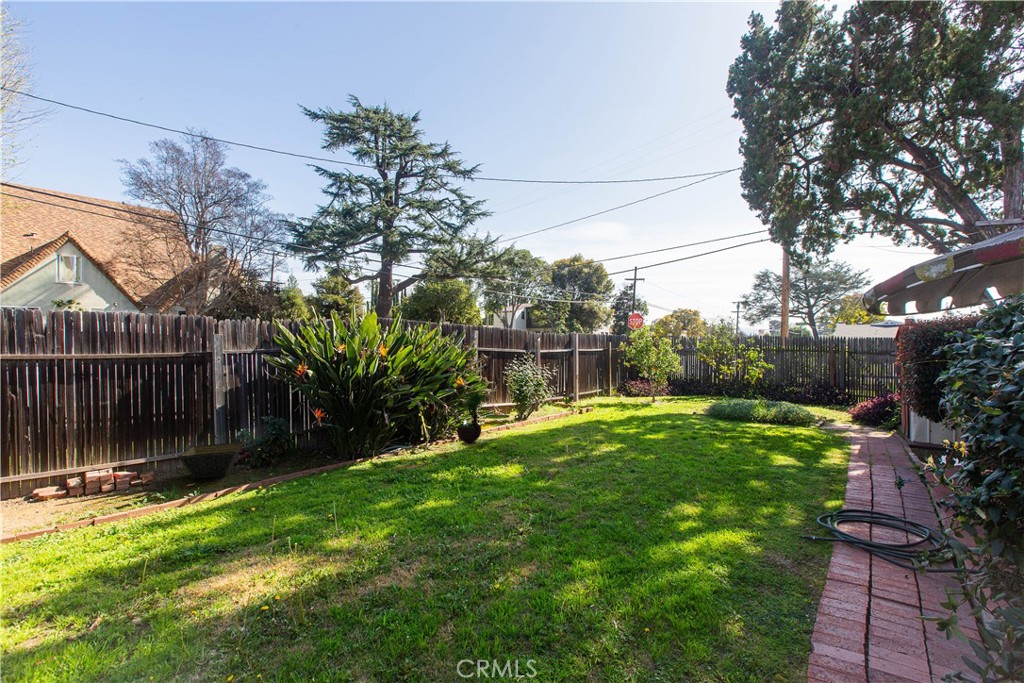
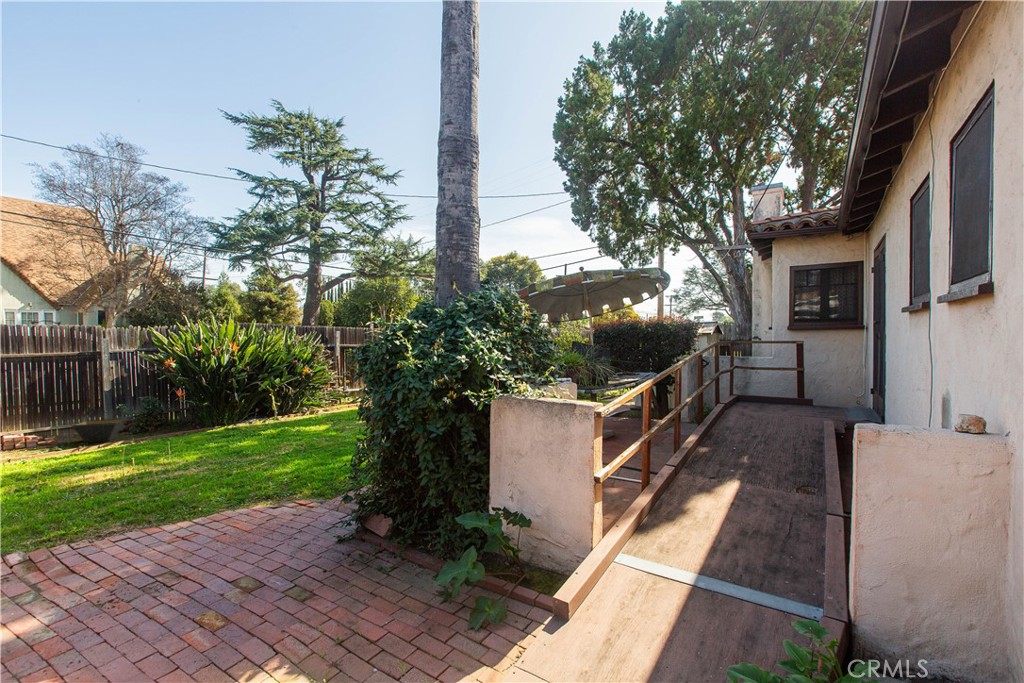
potted tree: present [457,391,487,443] -> none [306,378,332,422]

